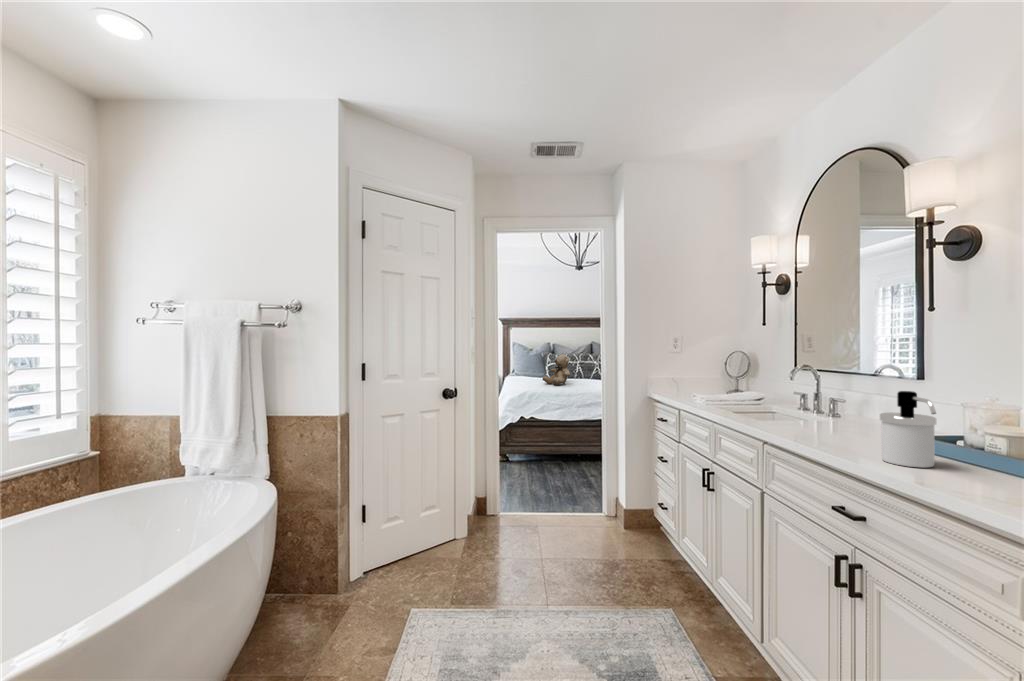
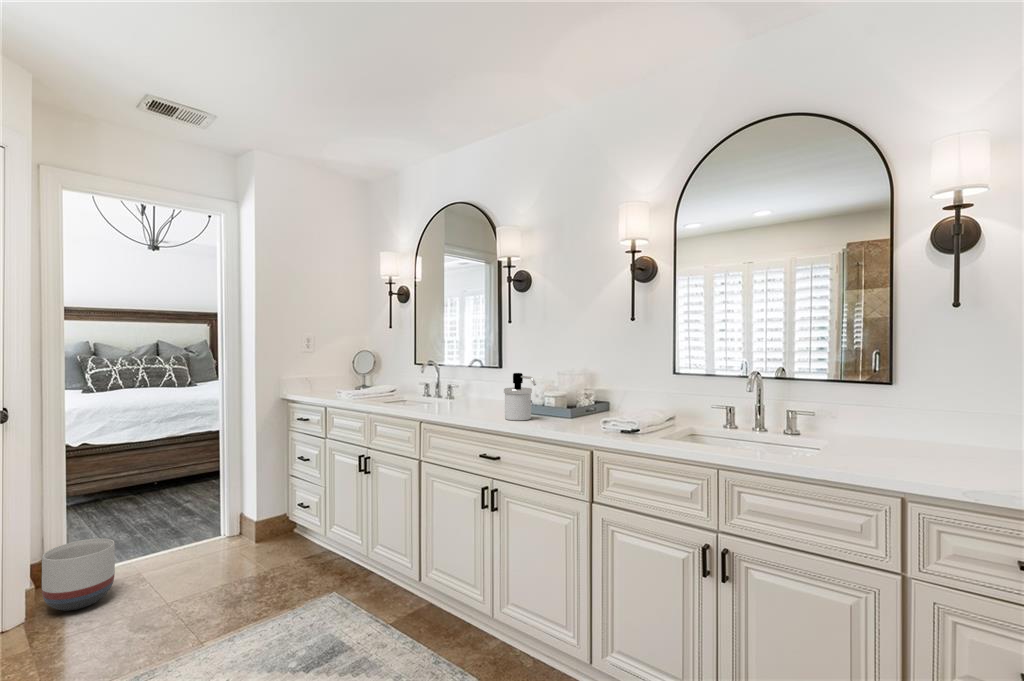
teddy bear: present [543,354,570,385] -> none [94,358,141,399]
planter: none [473,490,514,541] -> present [42,538,115,611]

